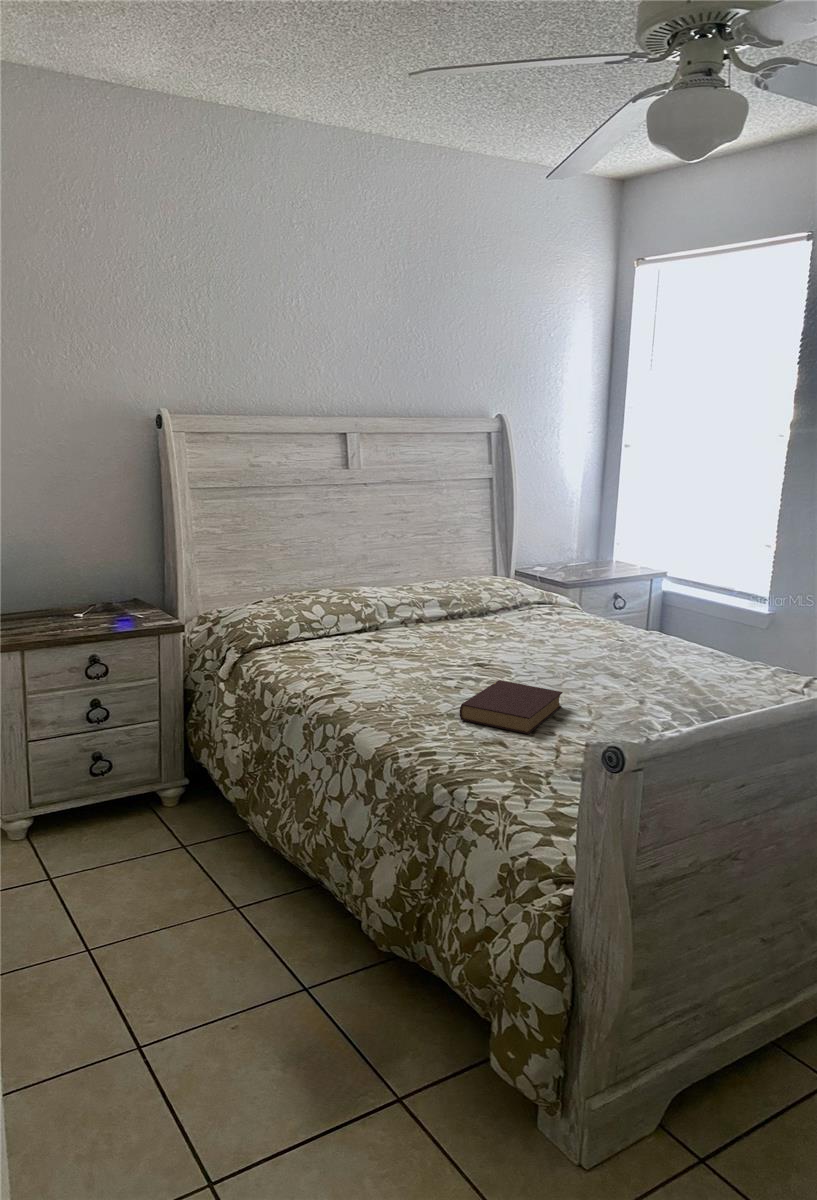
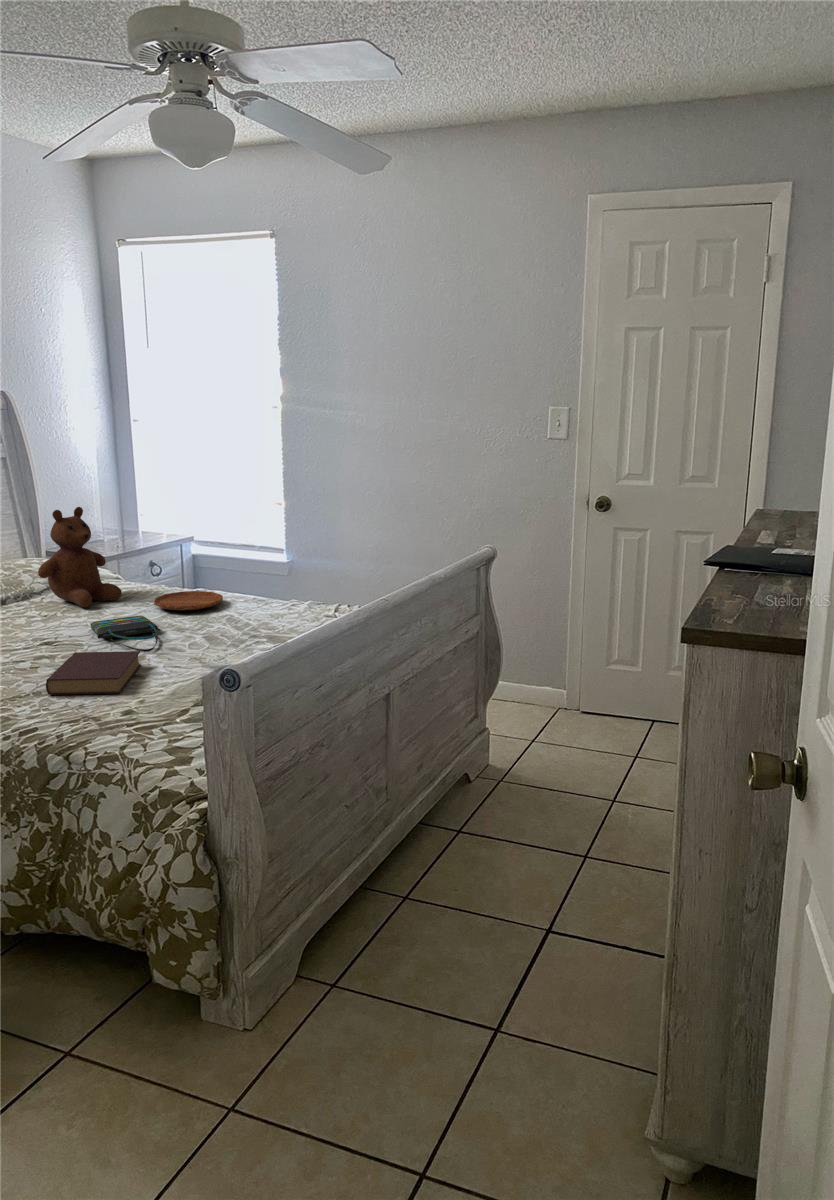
teddy bear: none [493,529,570,633] -> present [38,507,122,607]
tray: none [598,632,675,655] -> present [154,591,223,610]
tote bag: none [527,650,596,693] -> present [91,616,161,652]

